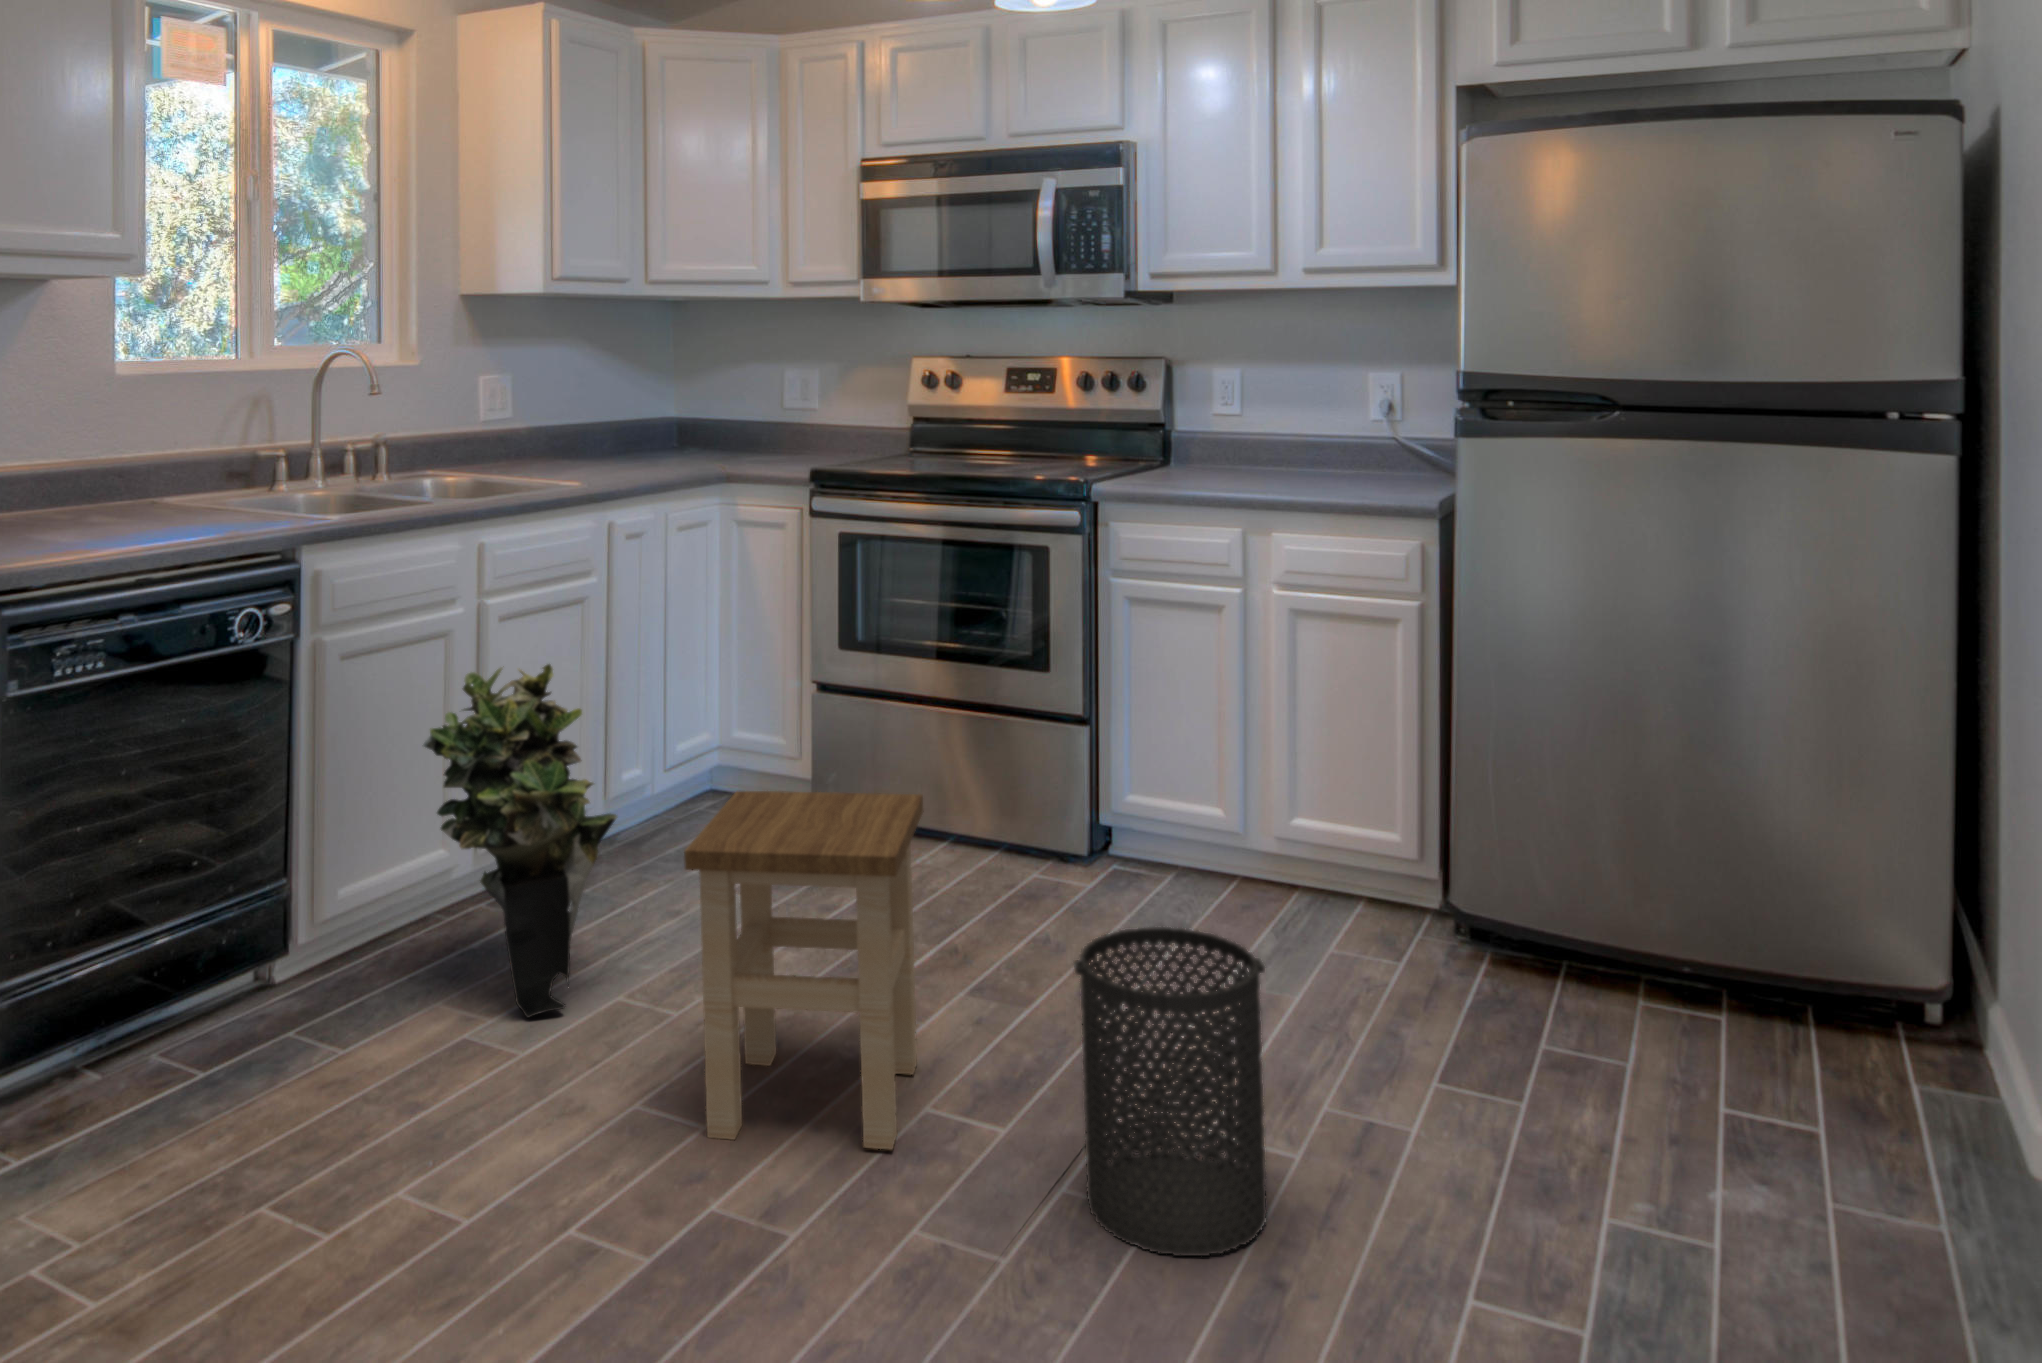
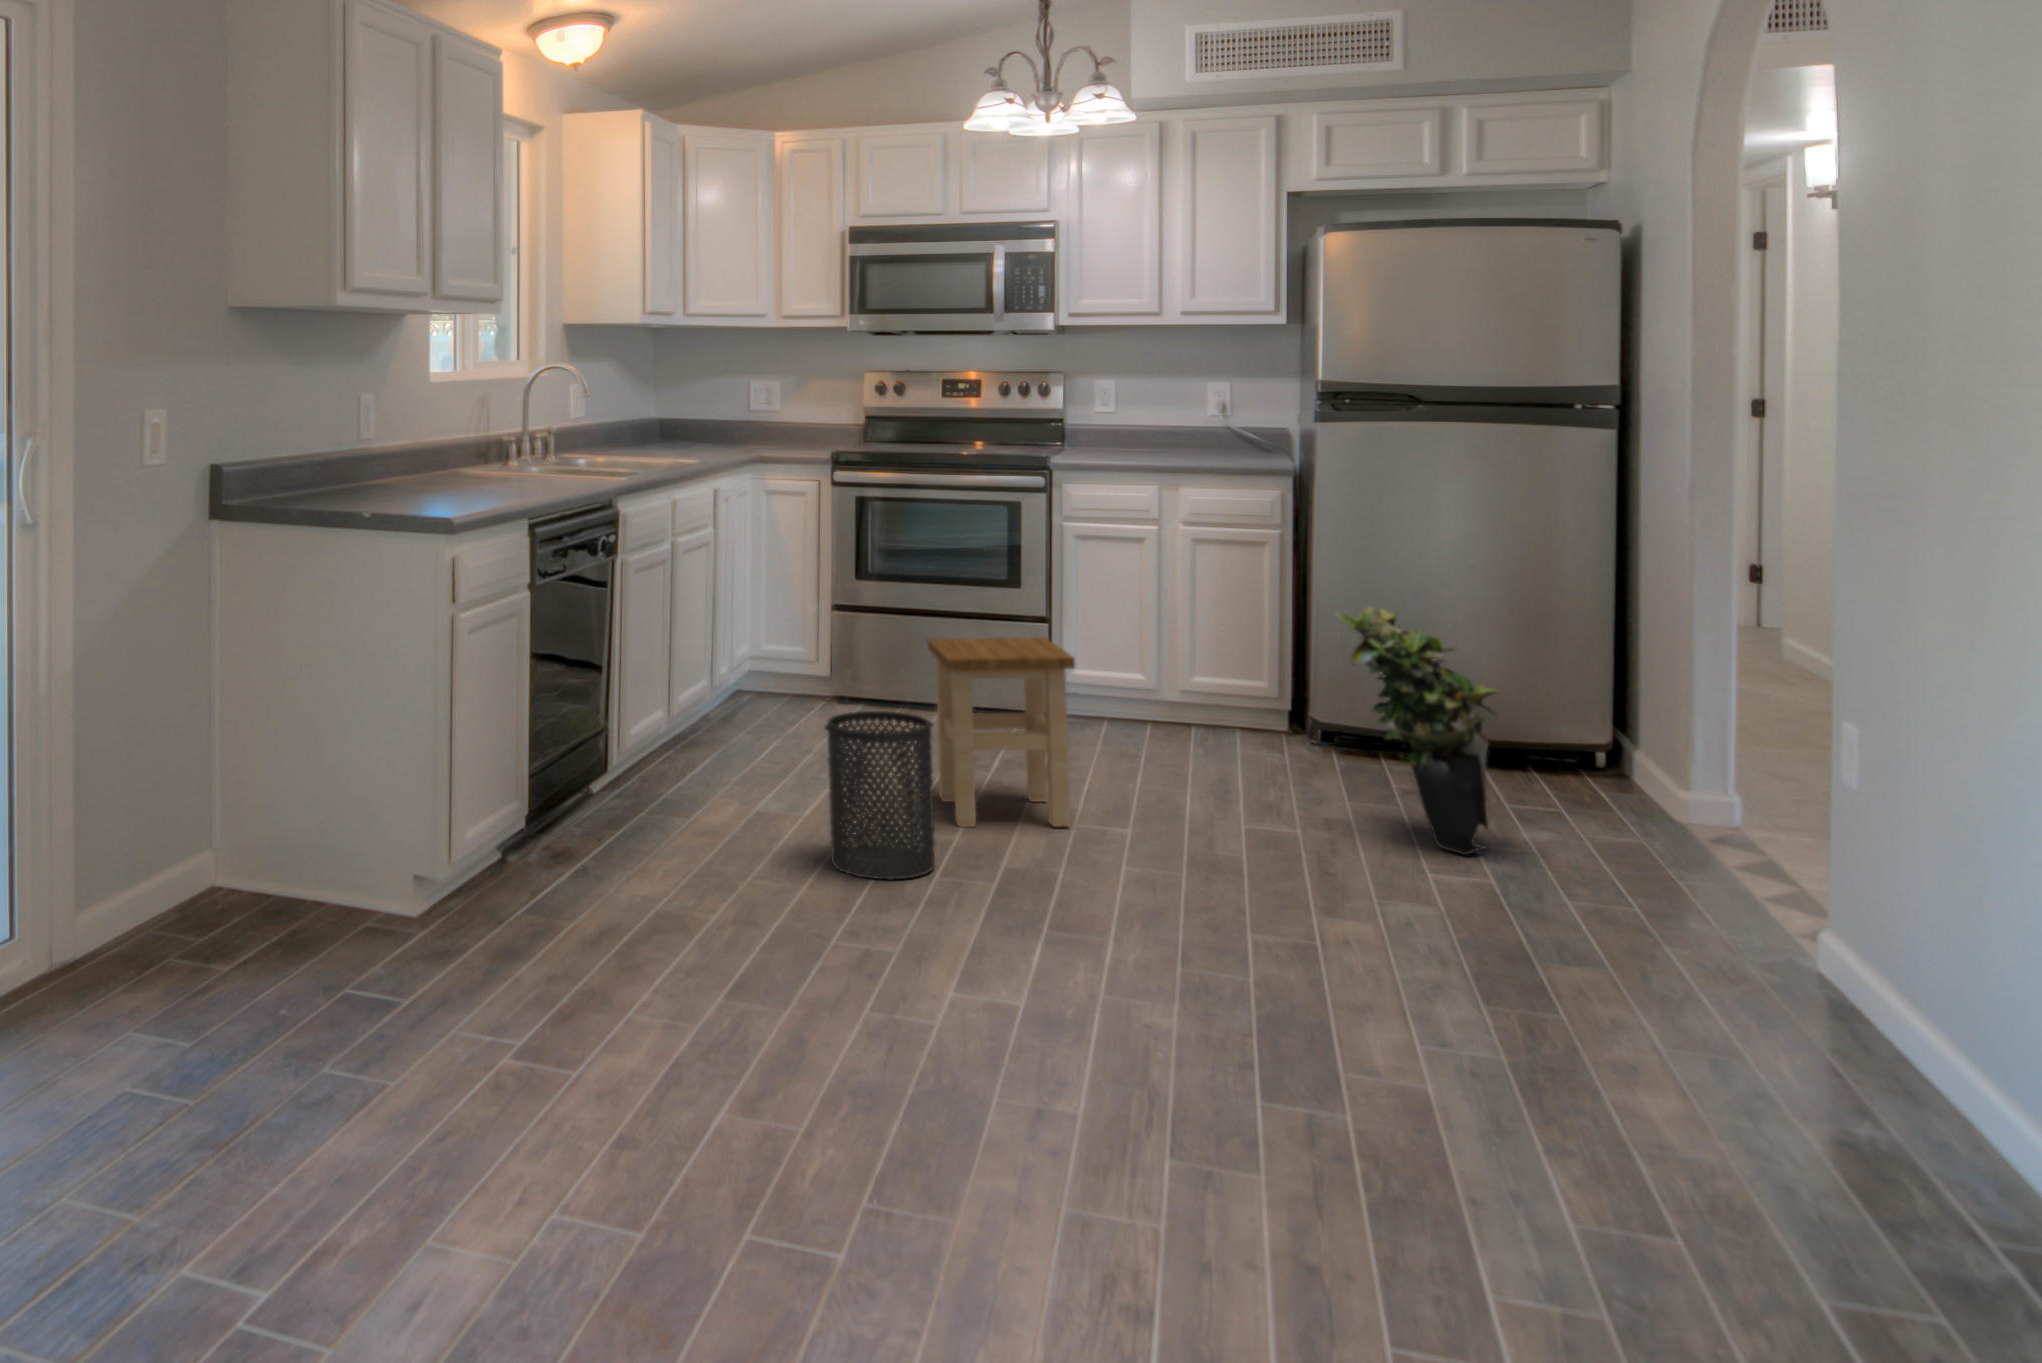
potted plant: present [423,664,617,1018] -> present [1337,608,1498,855]
trash can: present [1074,927,1266,1256] -> present [825,711,935,879]

